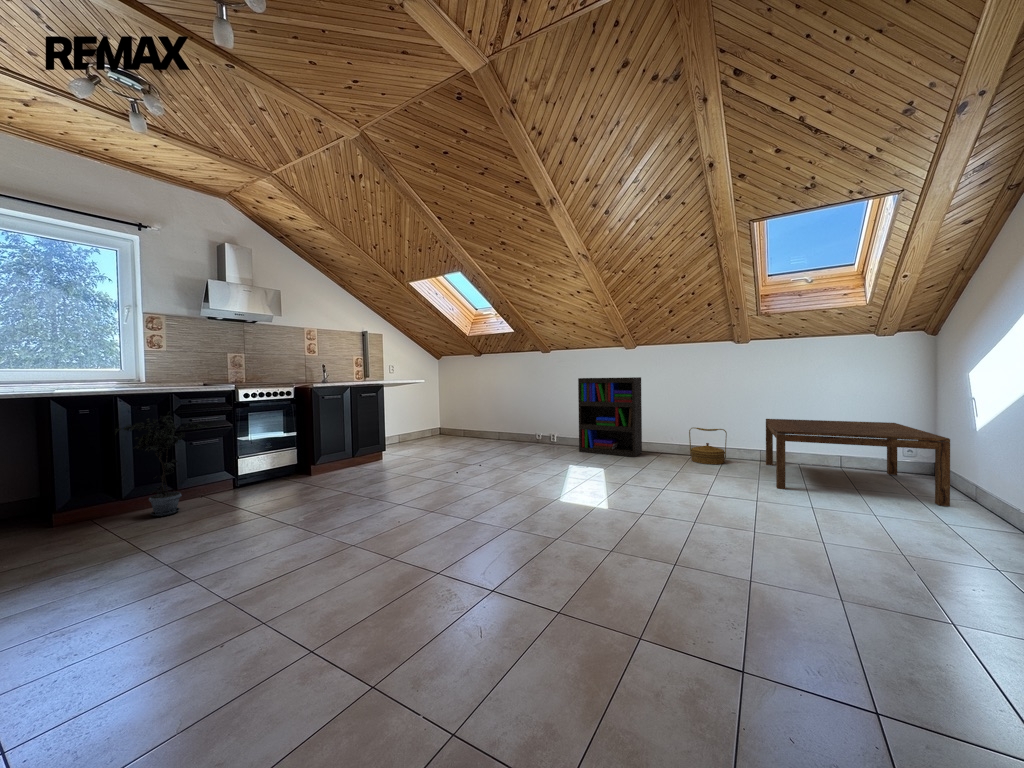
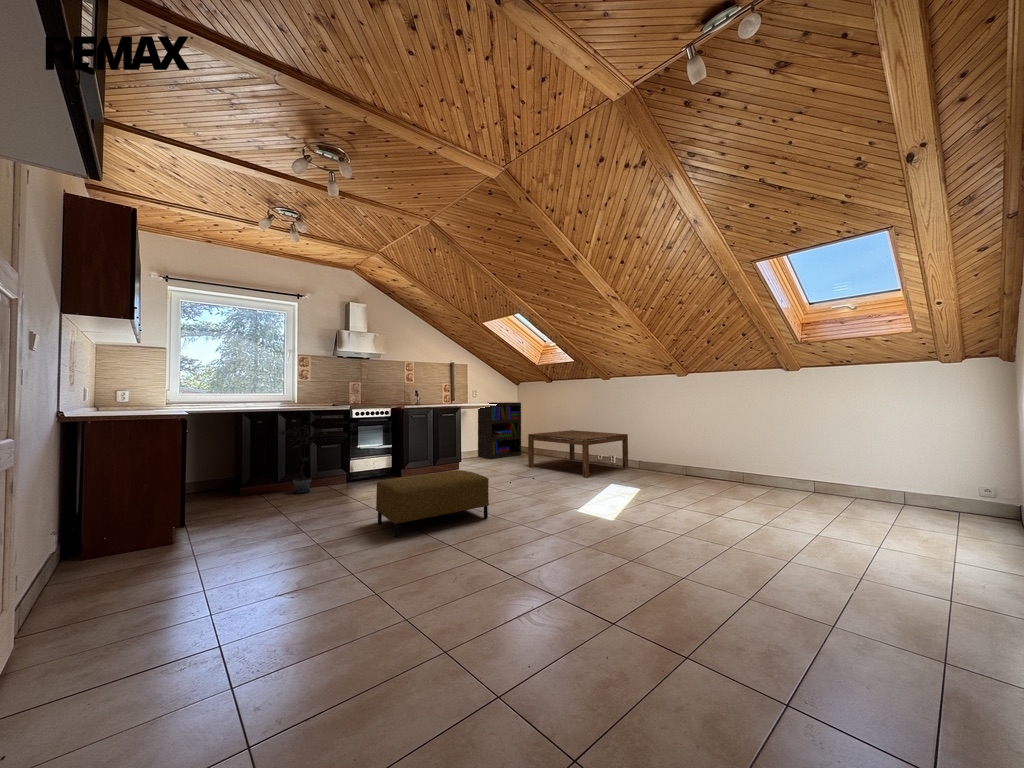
bookshelf: present [578,377,642,457] -> present [478,402,521,459]
coffee table: present [766,419,950,506] -> present [528,430,628,477]
woven basket: present [689,428,727,464] -> none [737,456,777,494]
ottoman: none [311,466,467,573] -> present [376,470,489,537]

